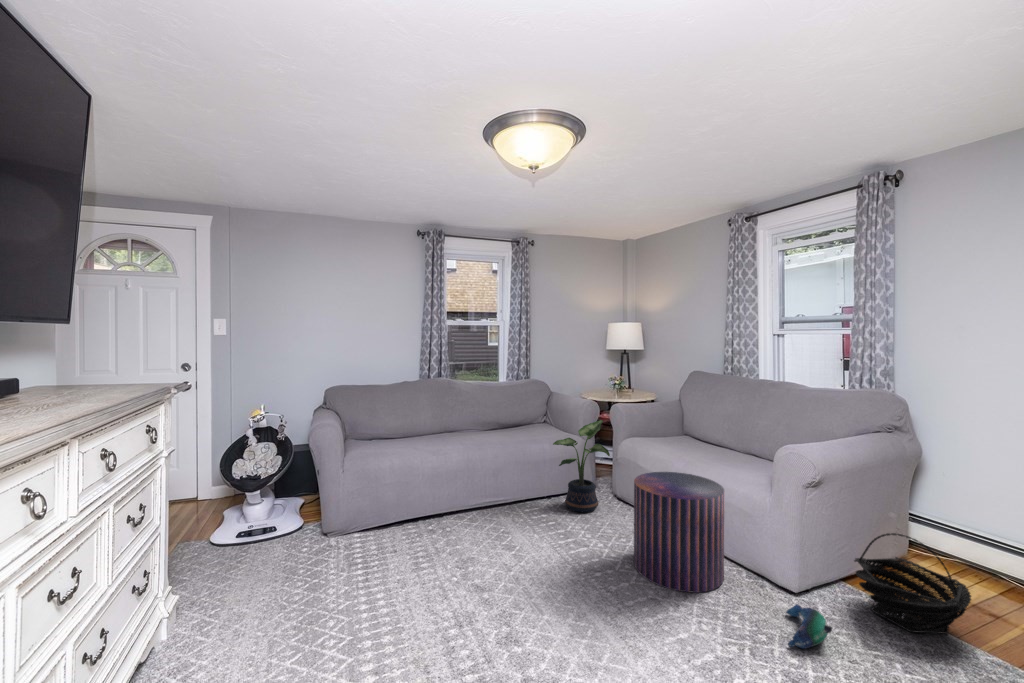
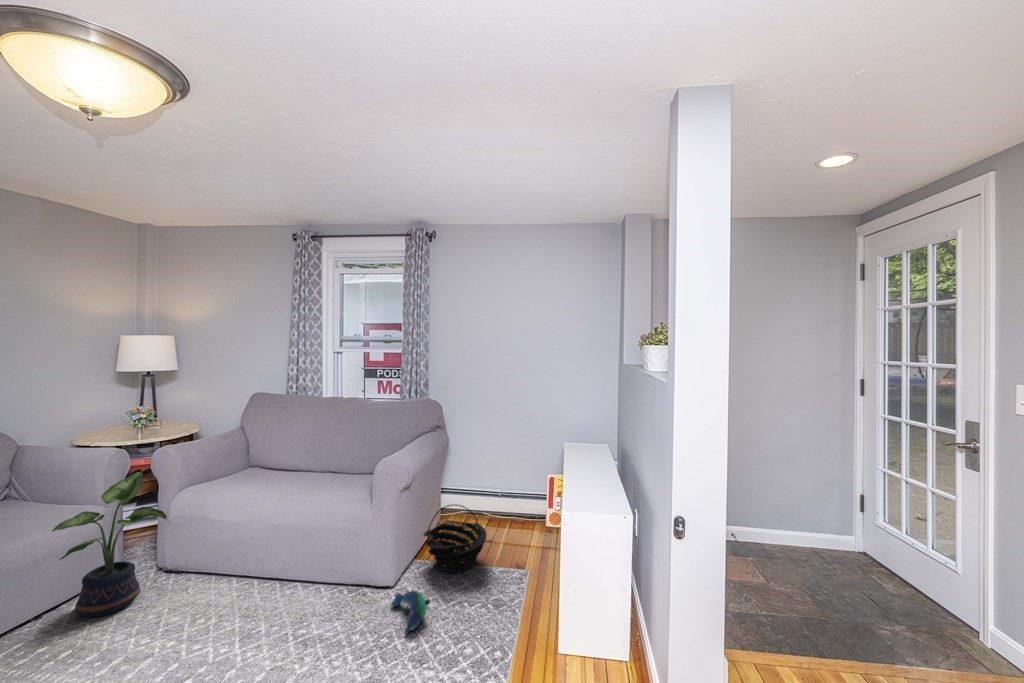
pouf: present [634,472,724,592] -> none [226,509,333,653]

